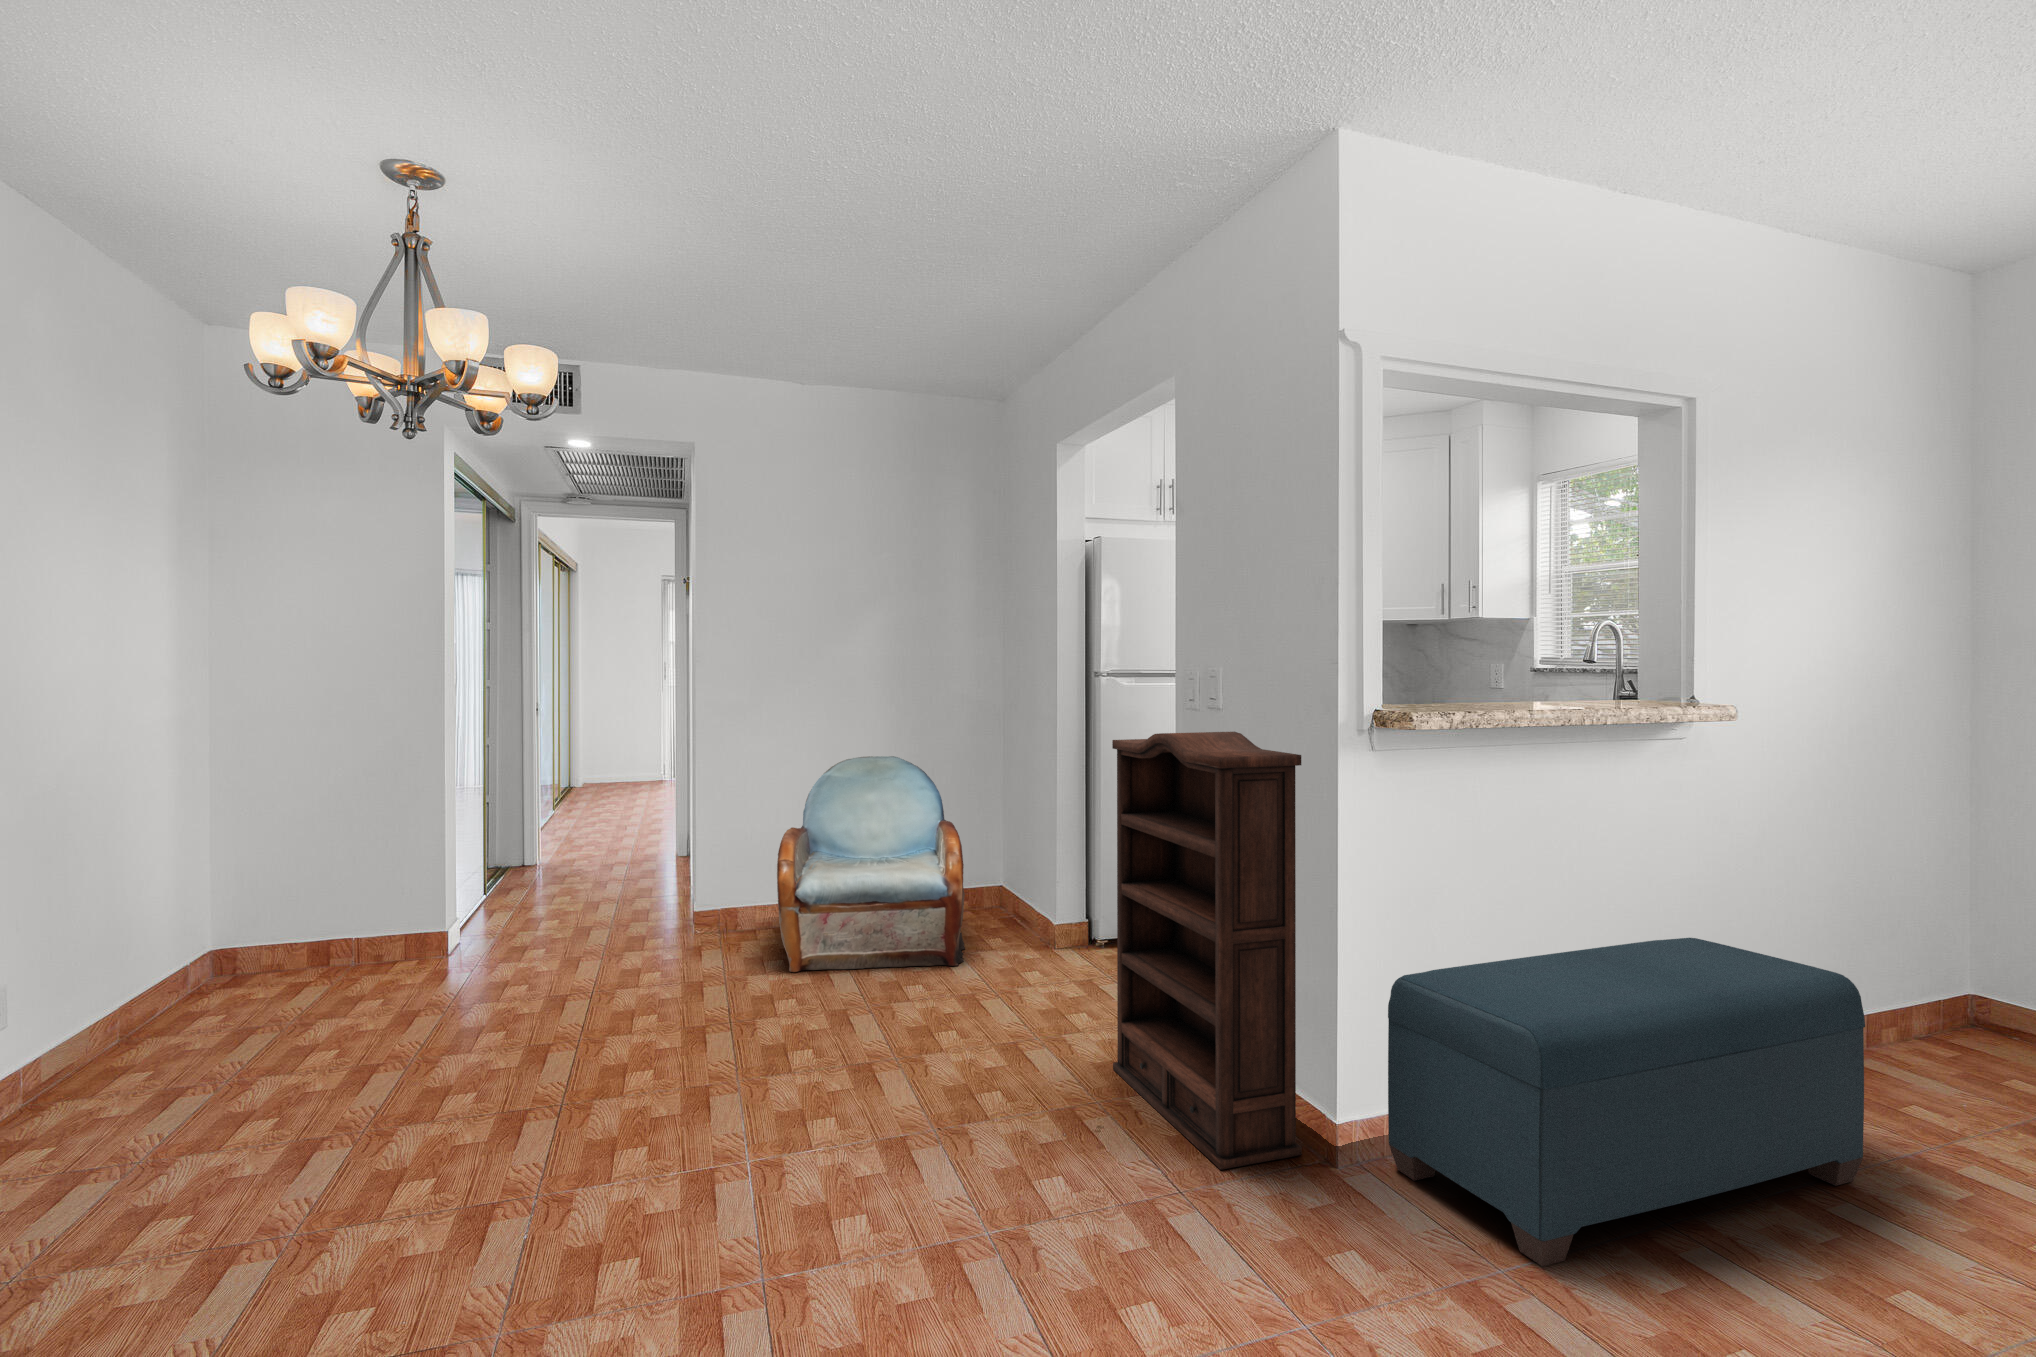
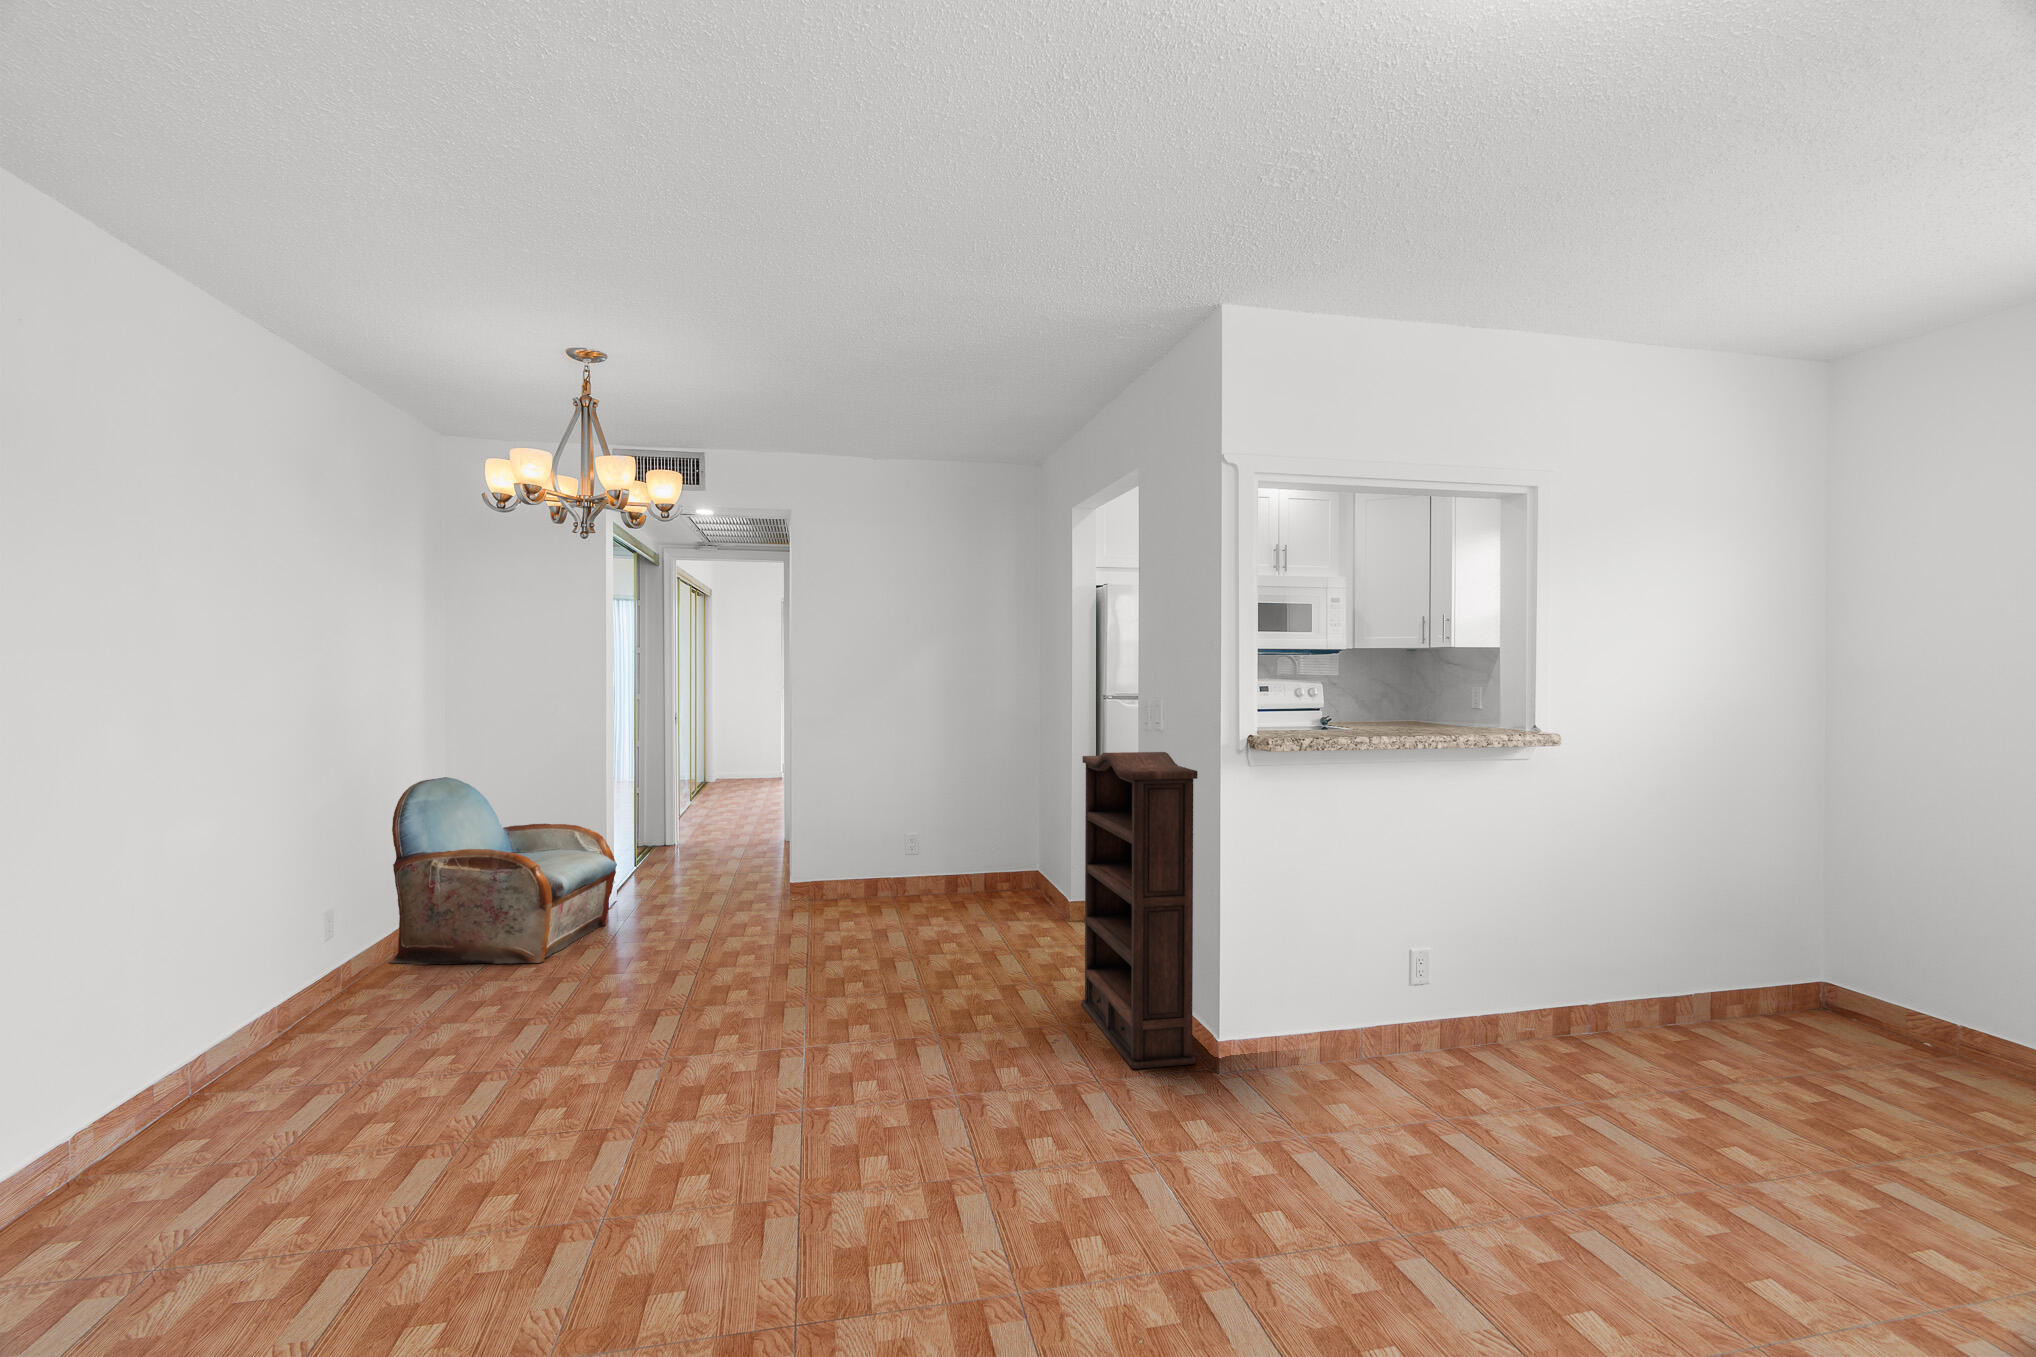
armchair: present [777,756,965,972] -> present [389,777,617,965]
bench: present [1388,938,1865,1266] -> none [1256,918,1619,1135]

